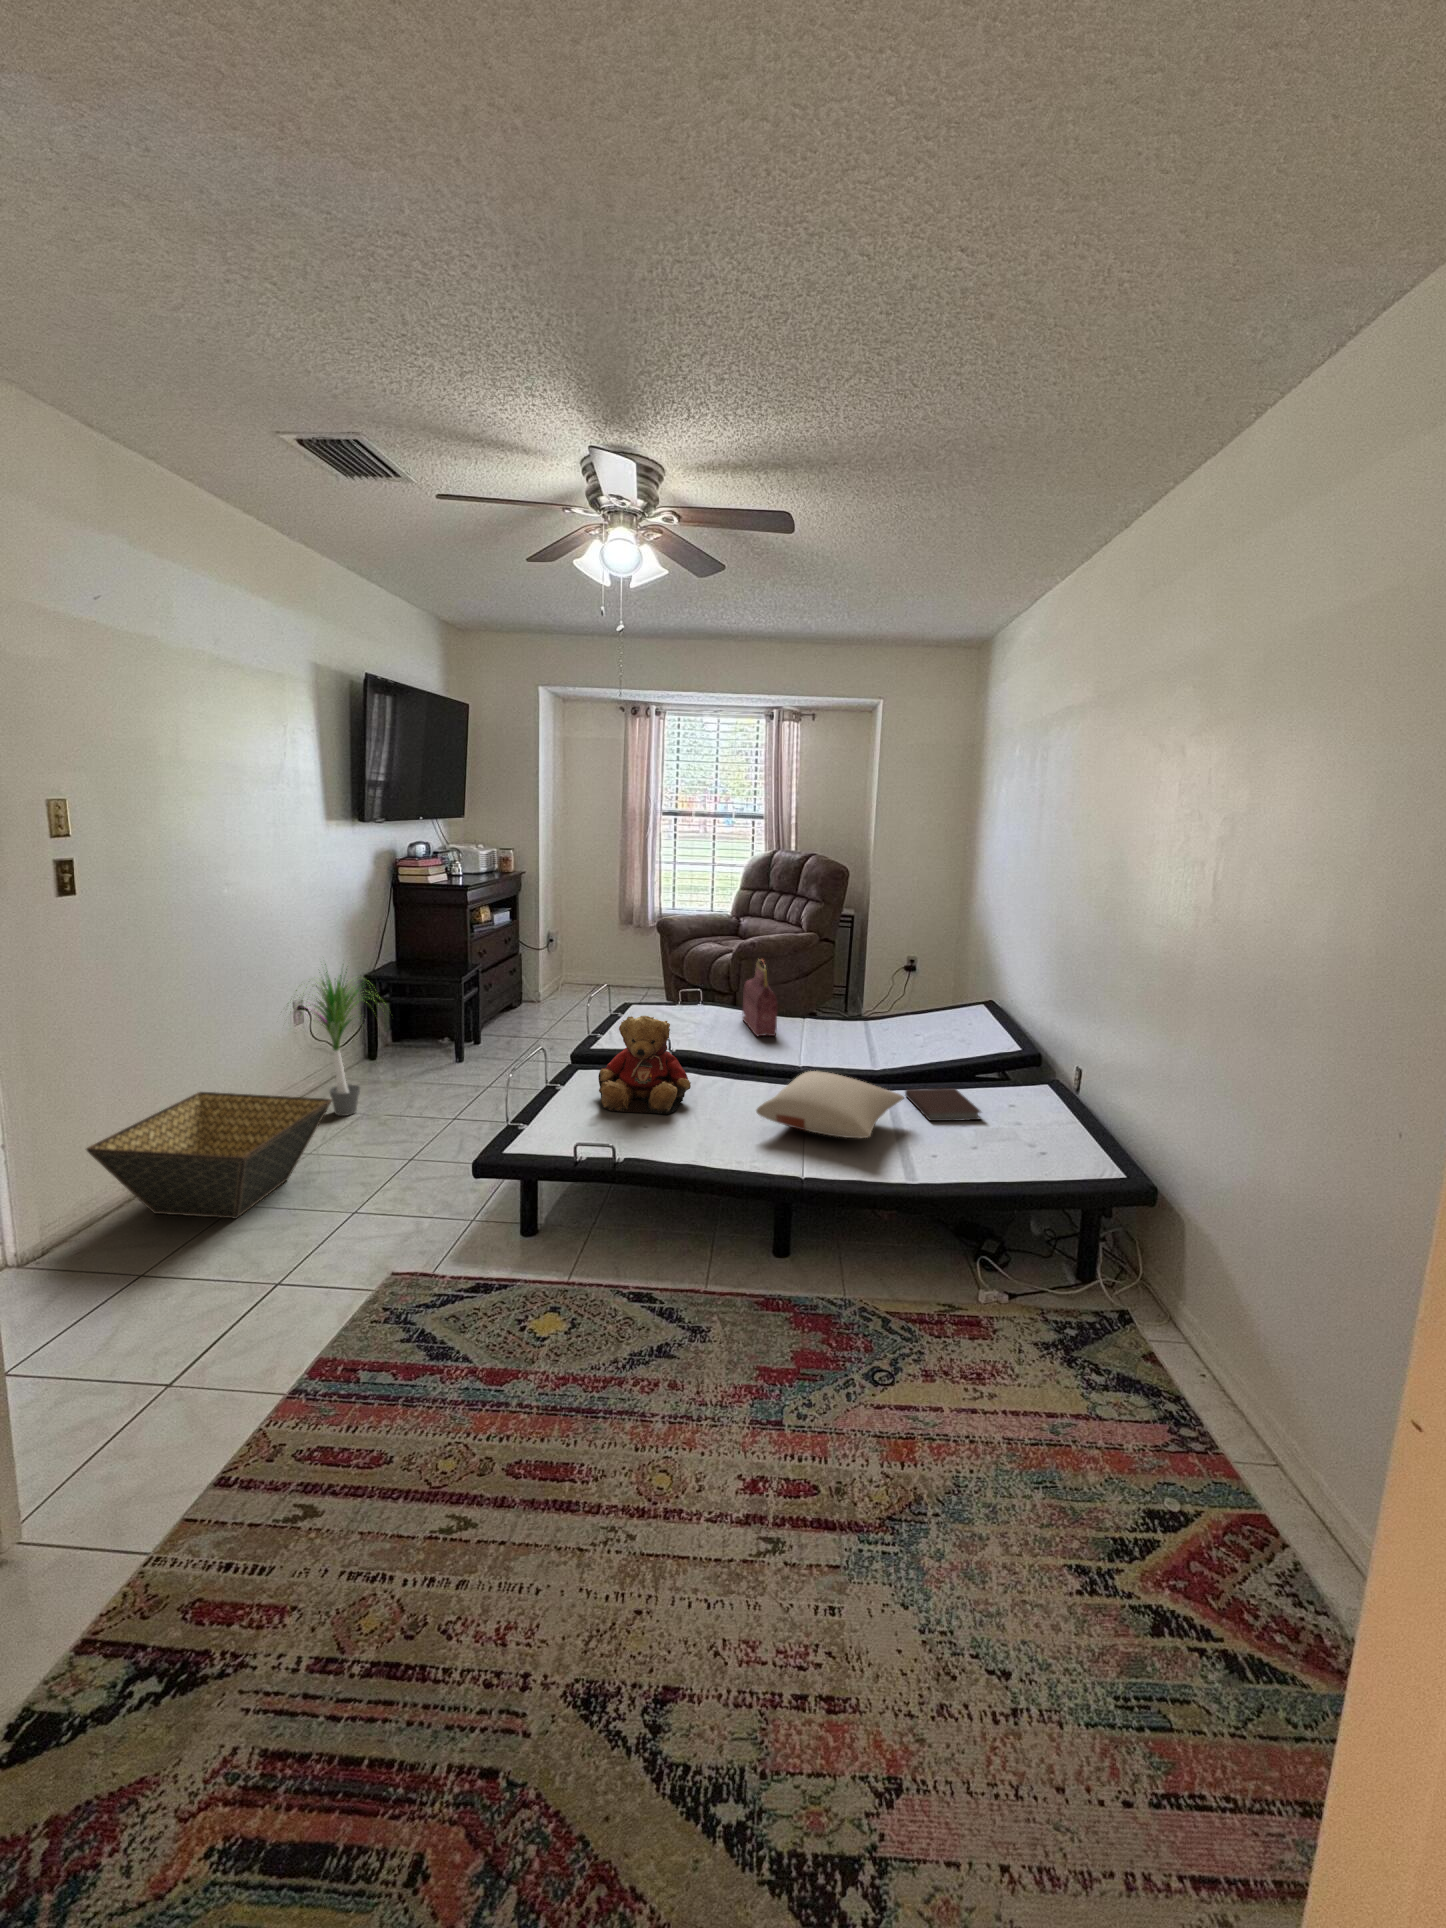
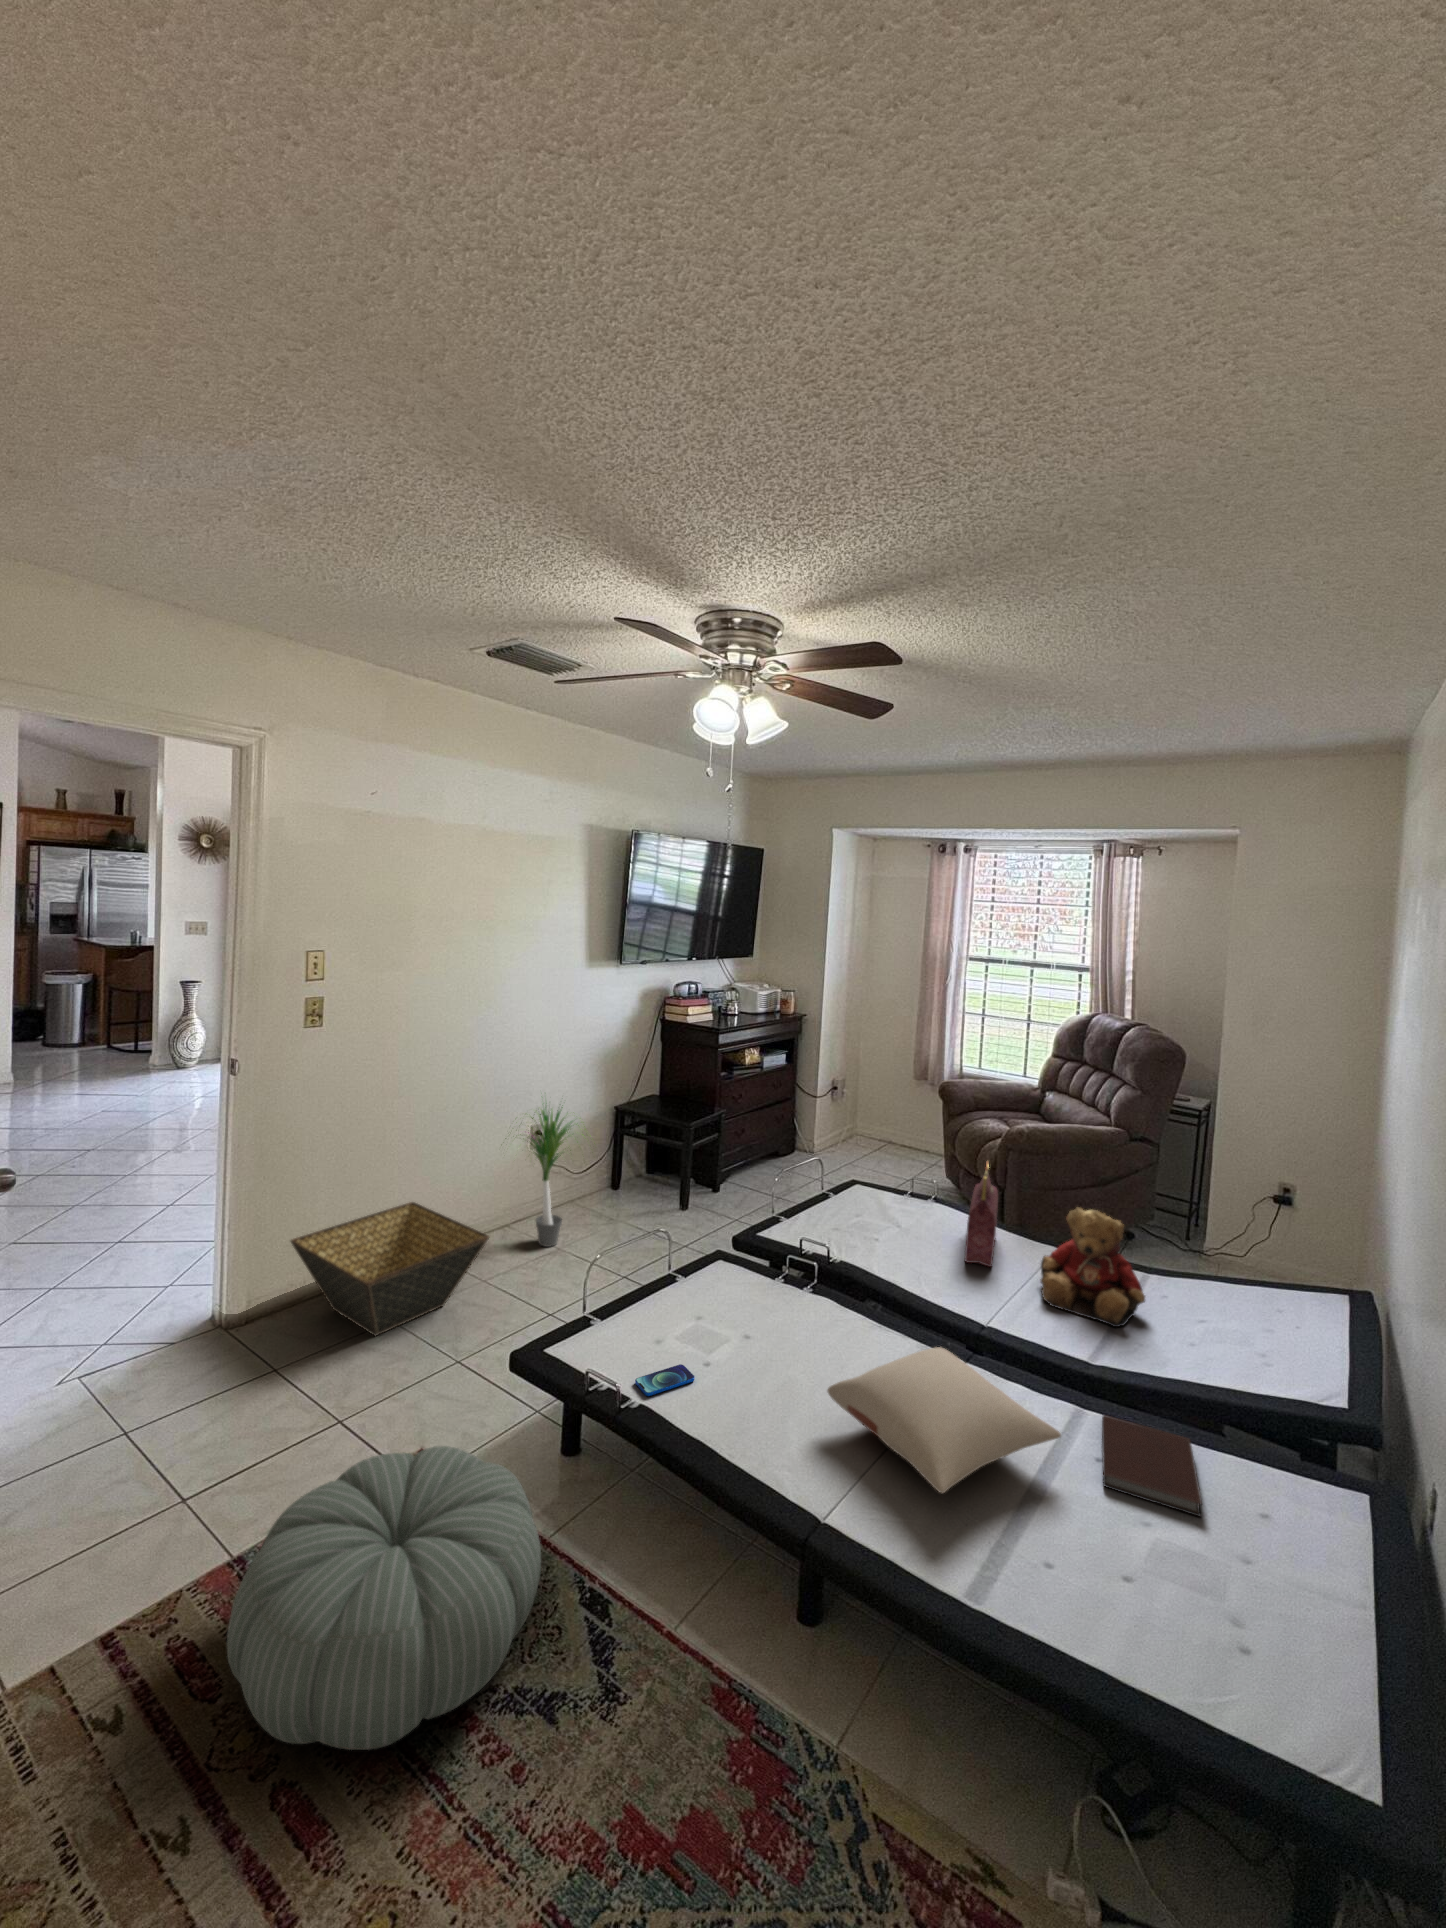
teddy bear: present [598,1016,691,1114] -> present [1041,1207,1145,1327]
smartphone: none [602,1131,645,1153] -> present [635,1364,695,1396]
pouf: none [366,1226,629,1439] -> present [227,1446,541,1750]

